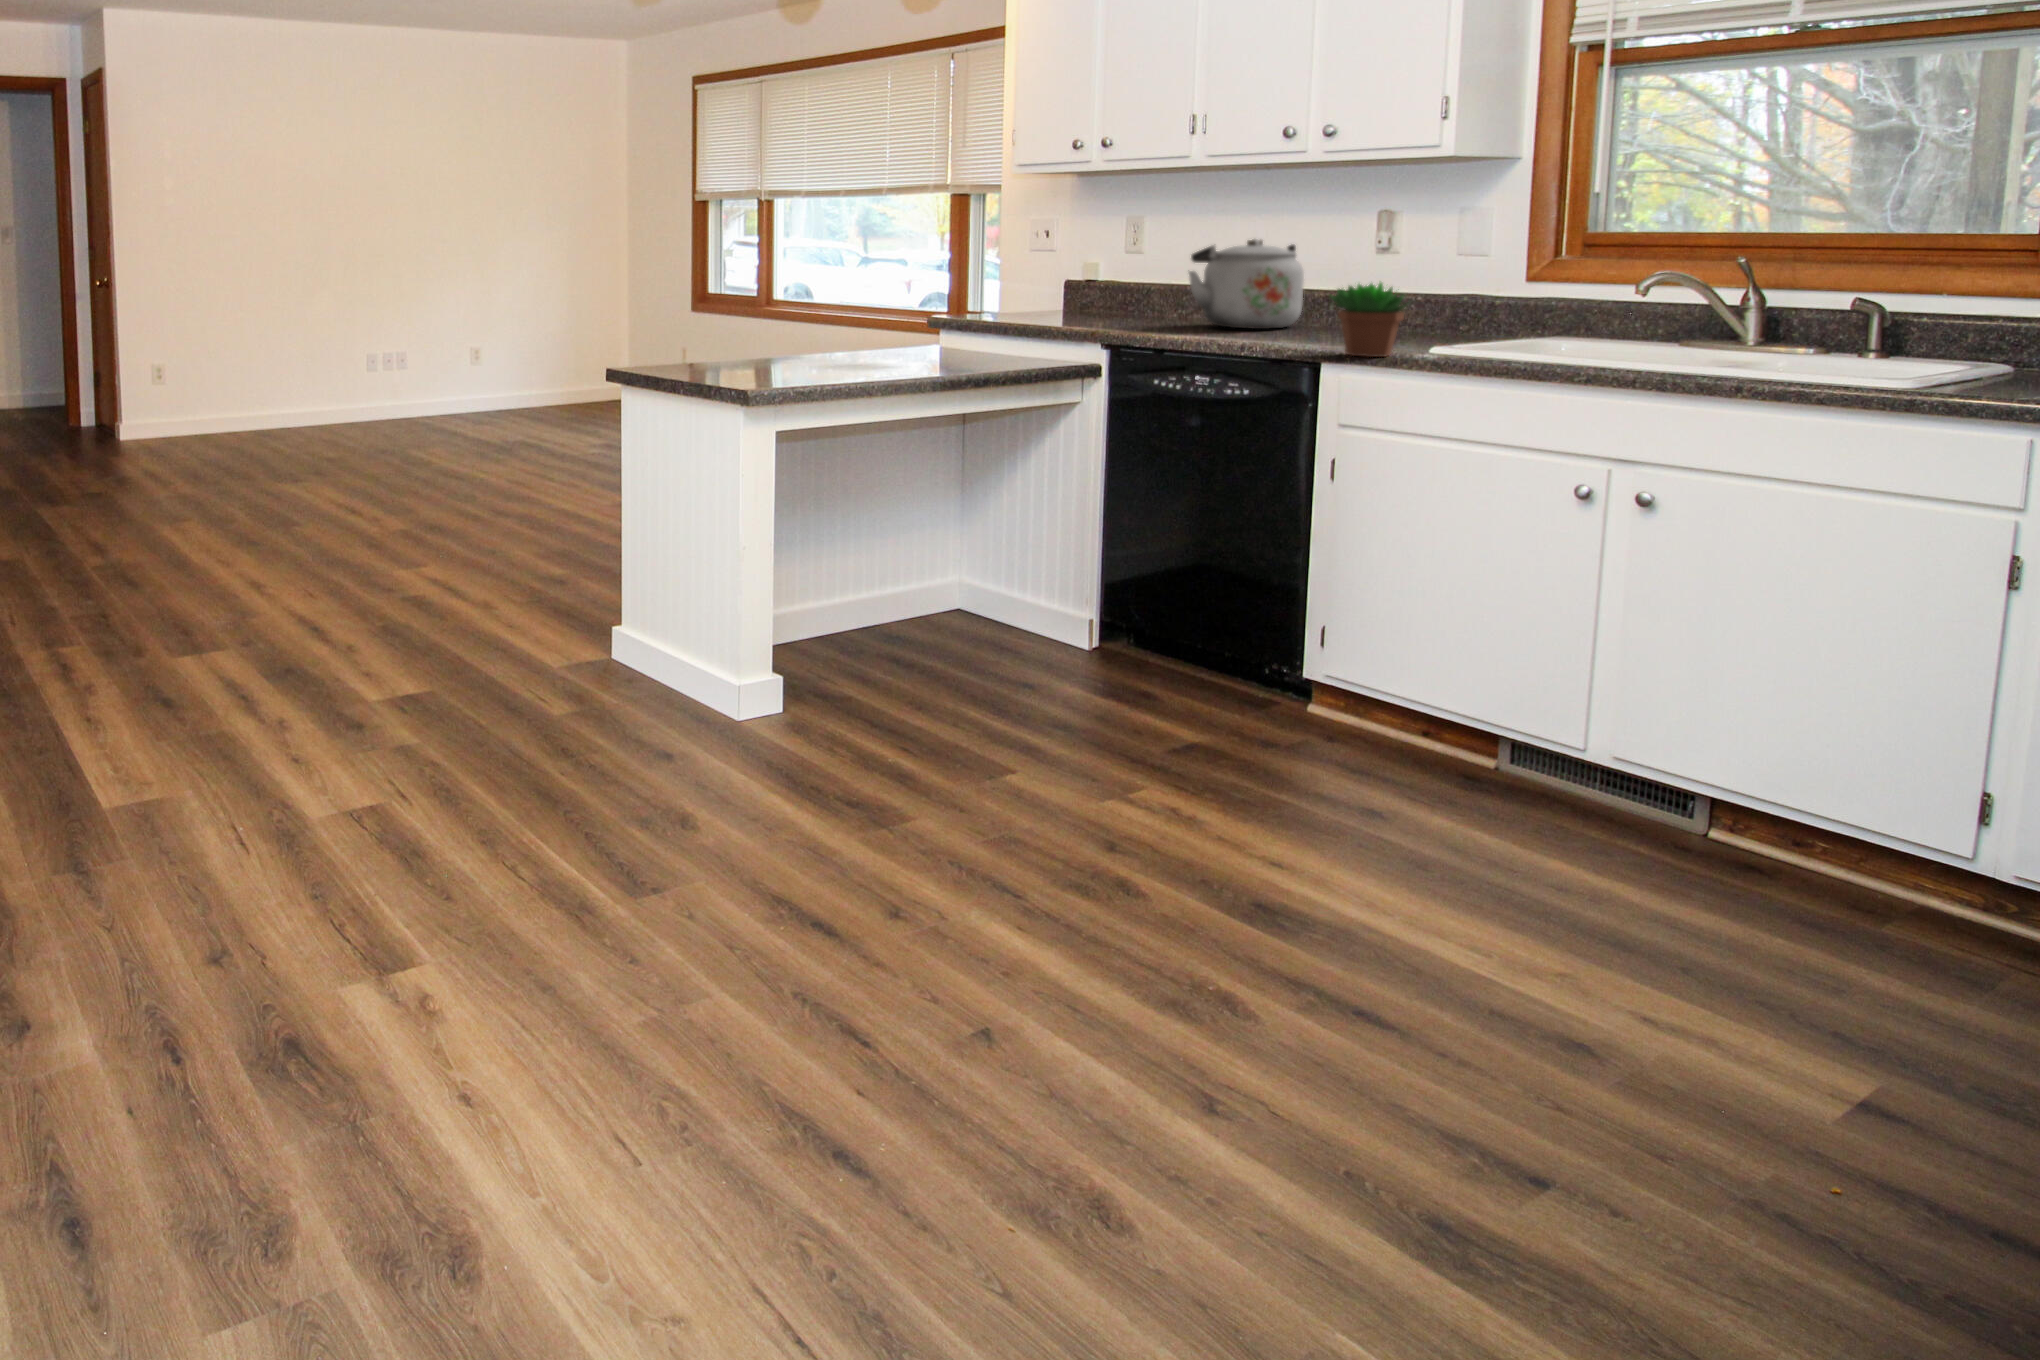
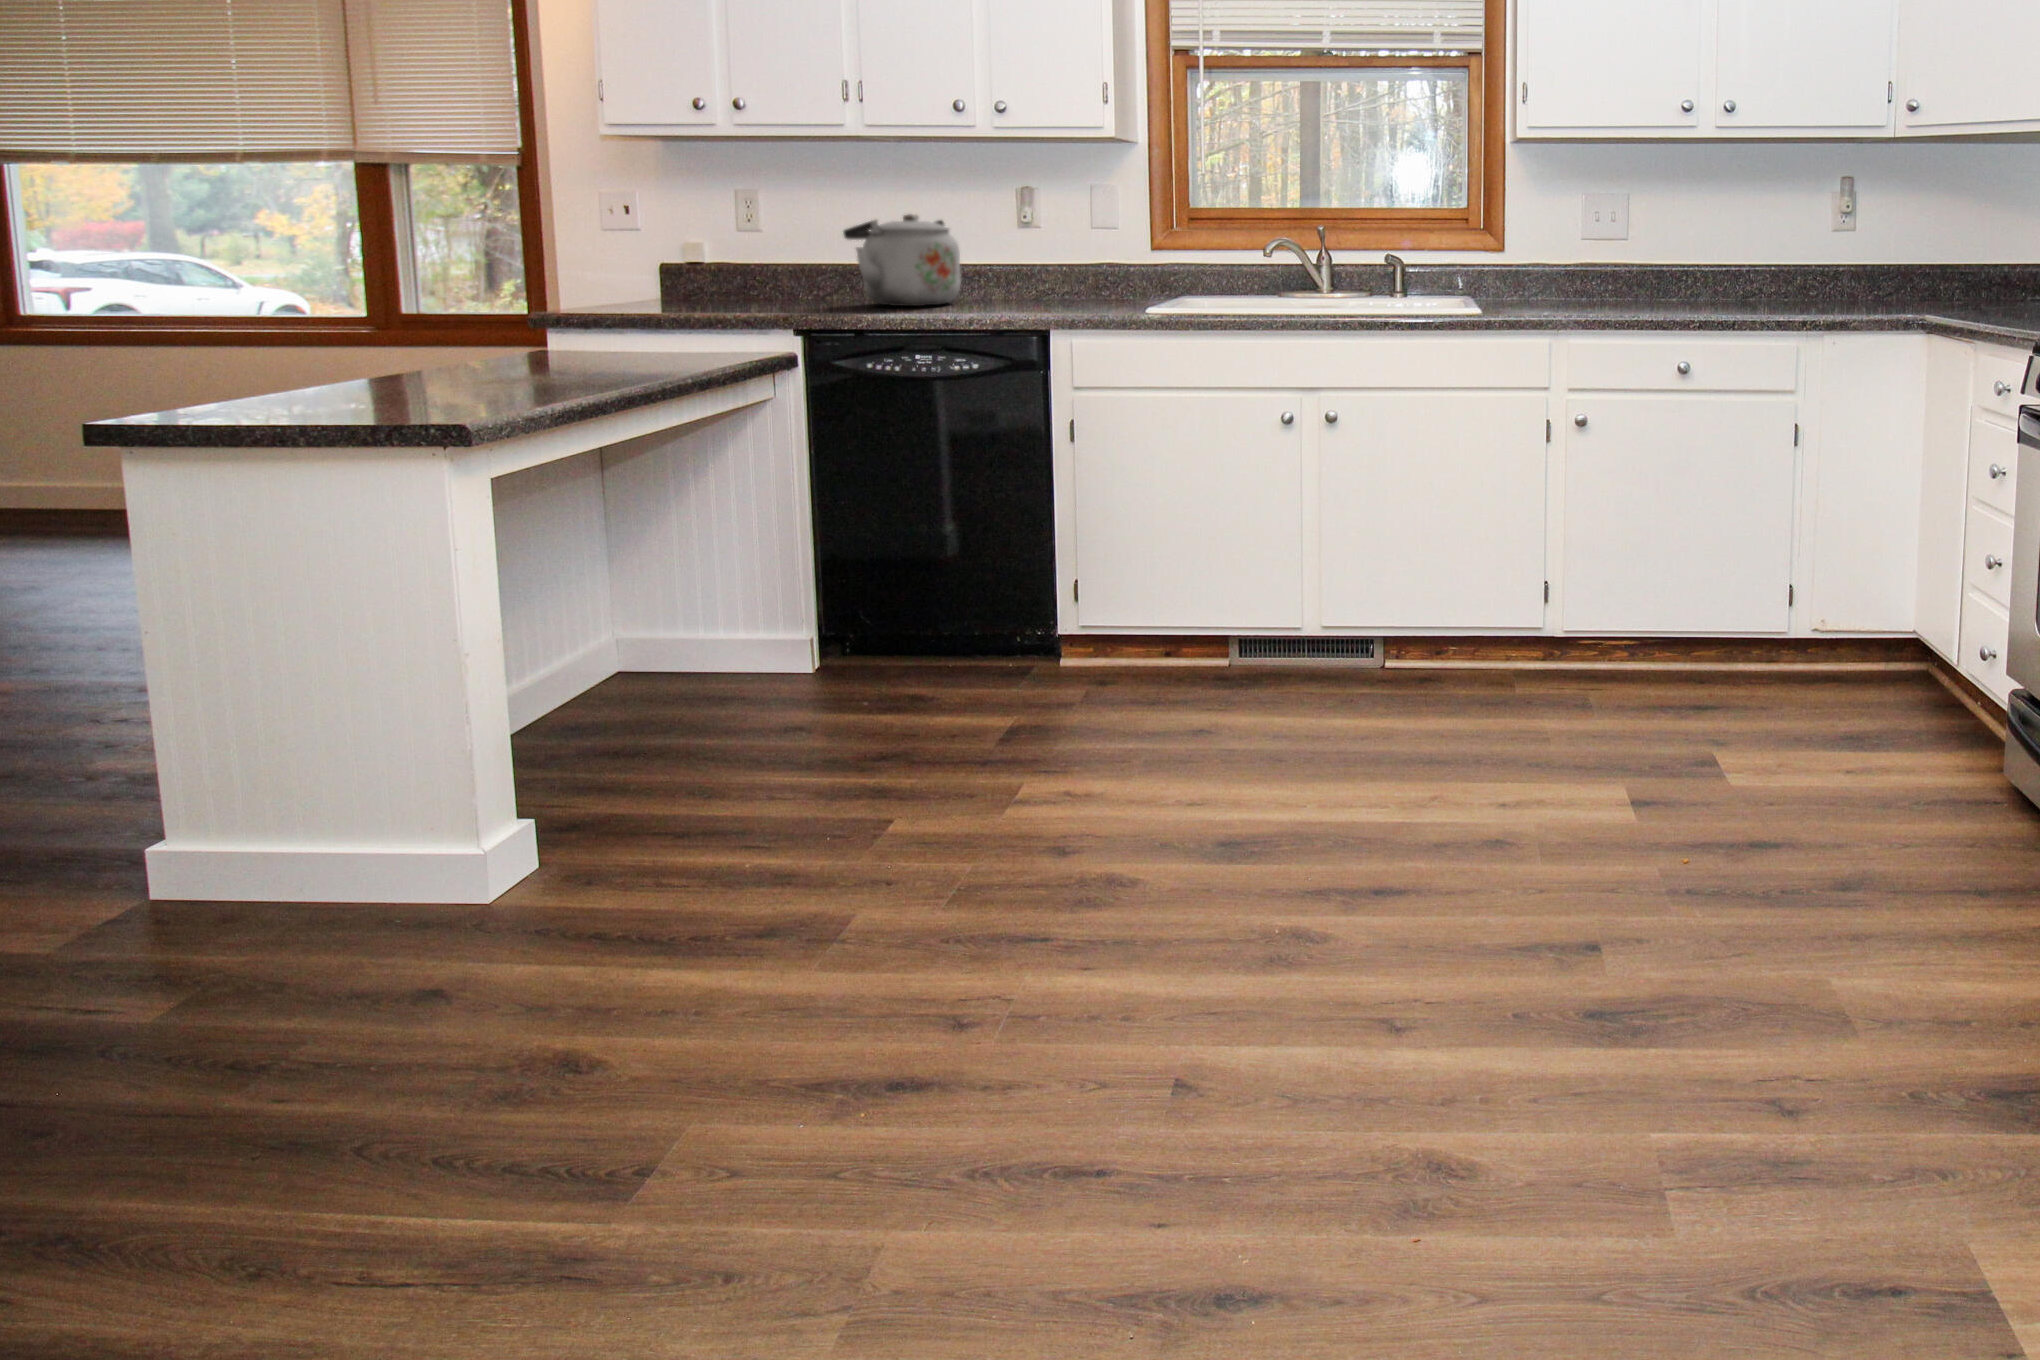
succulent plant: present [1329,283,1407,357] -> none [1056,250,1126,322]

